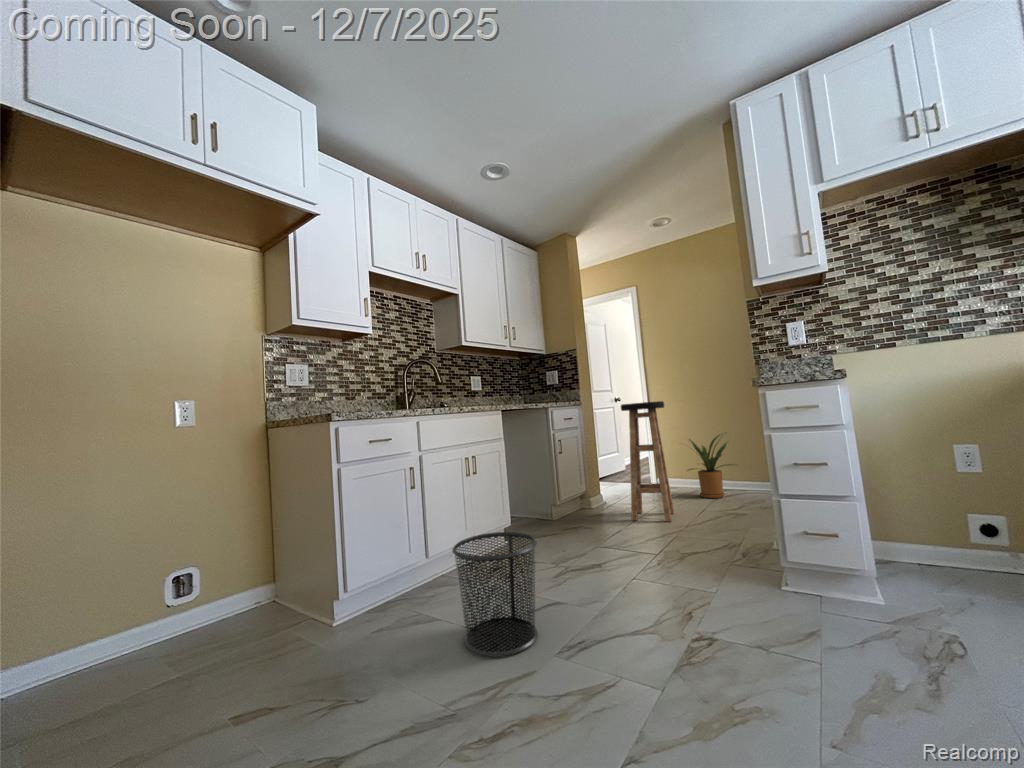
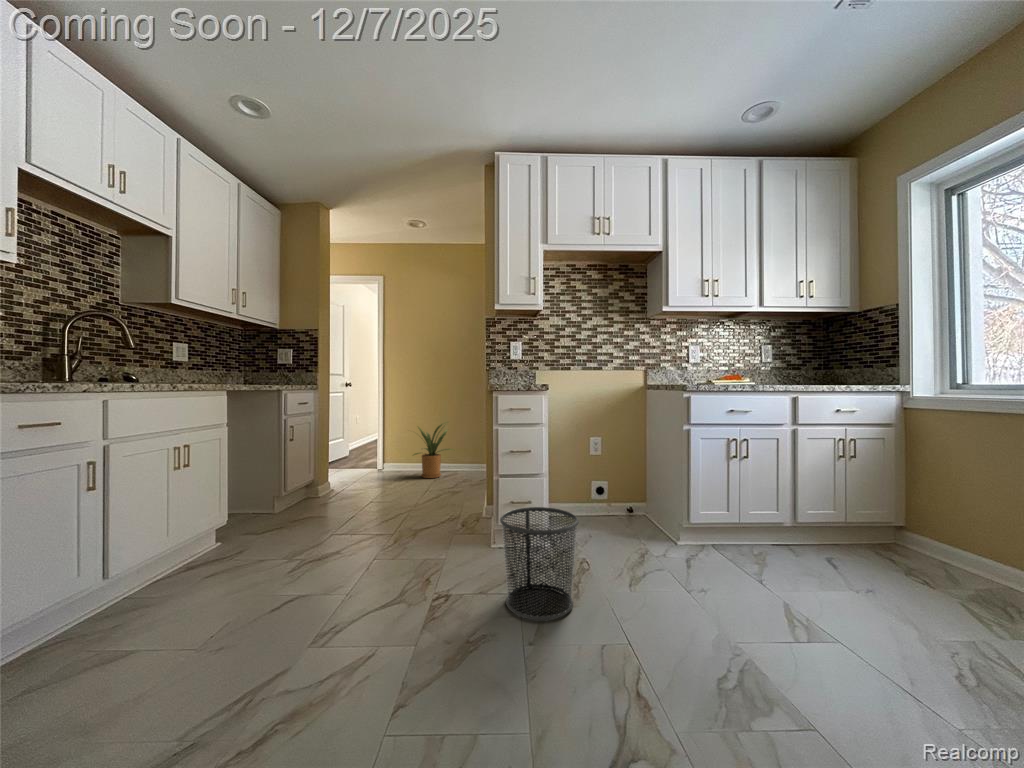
bar stool: present [621,401,674,522] -> none [363,392,404,504]
waste bin: present [452,532,538,657] -> present [500,507,579,620]

